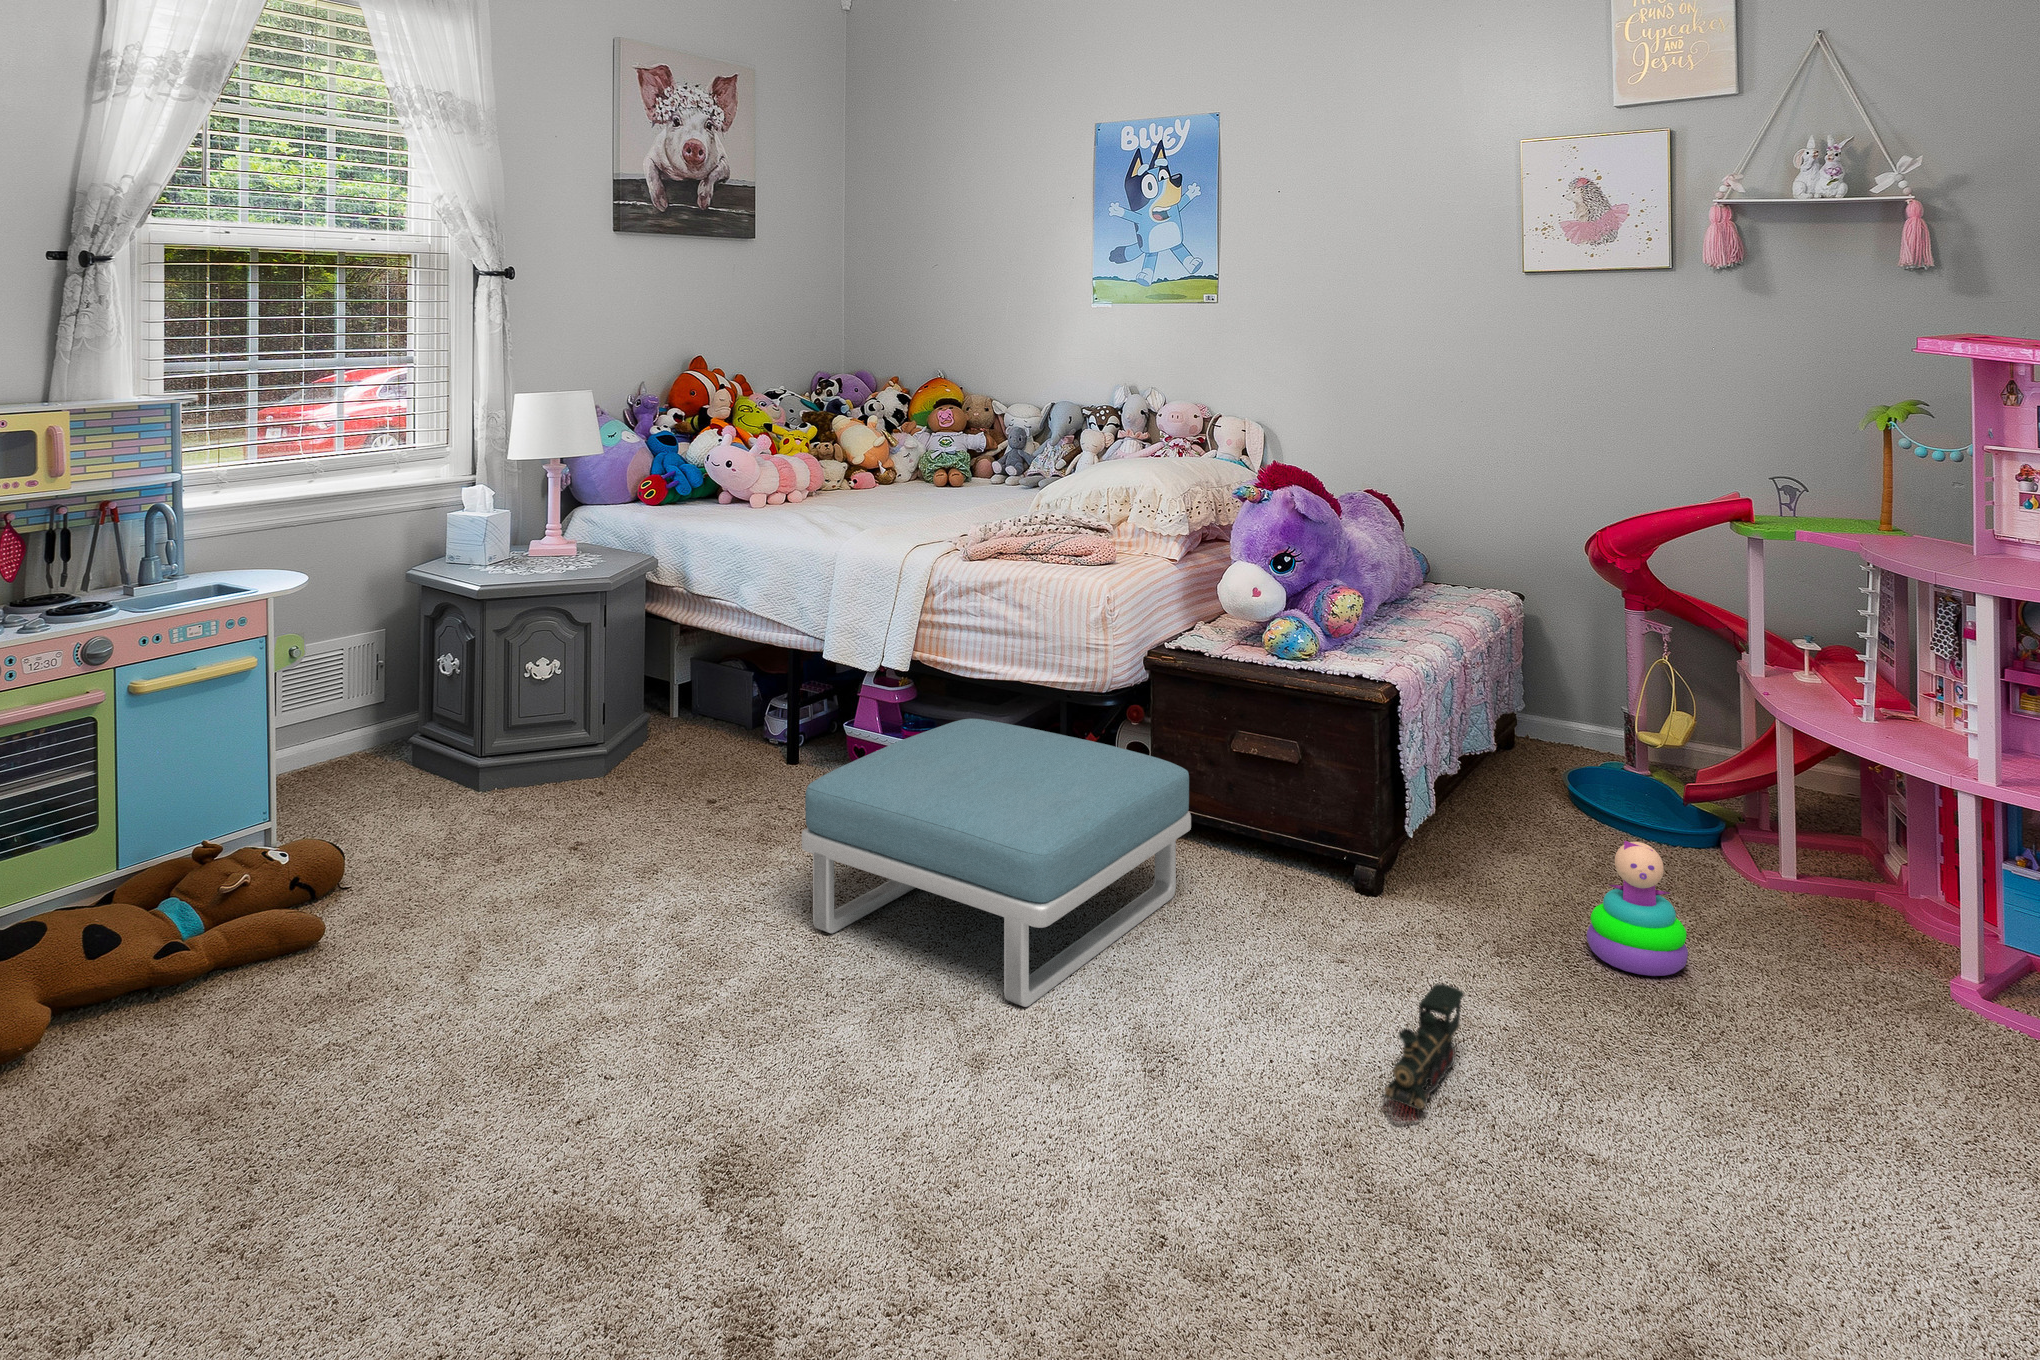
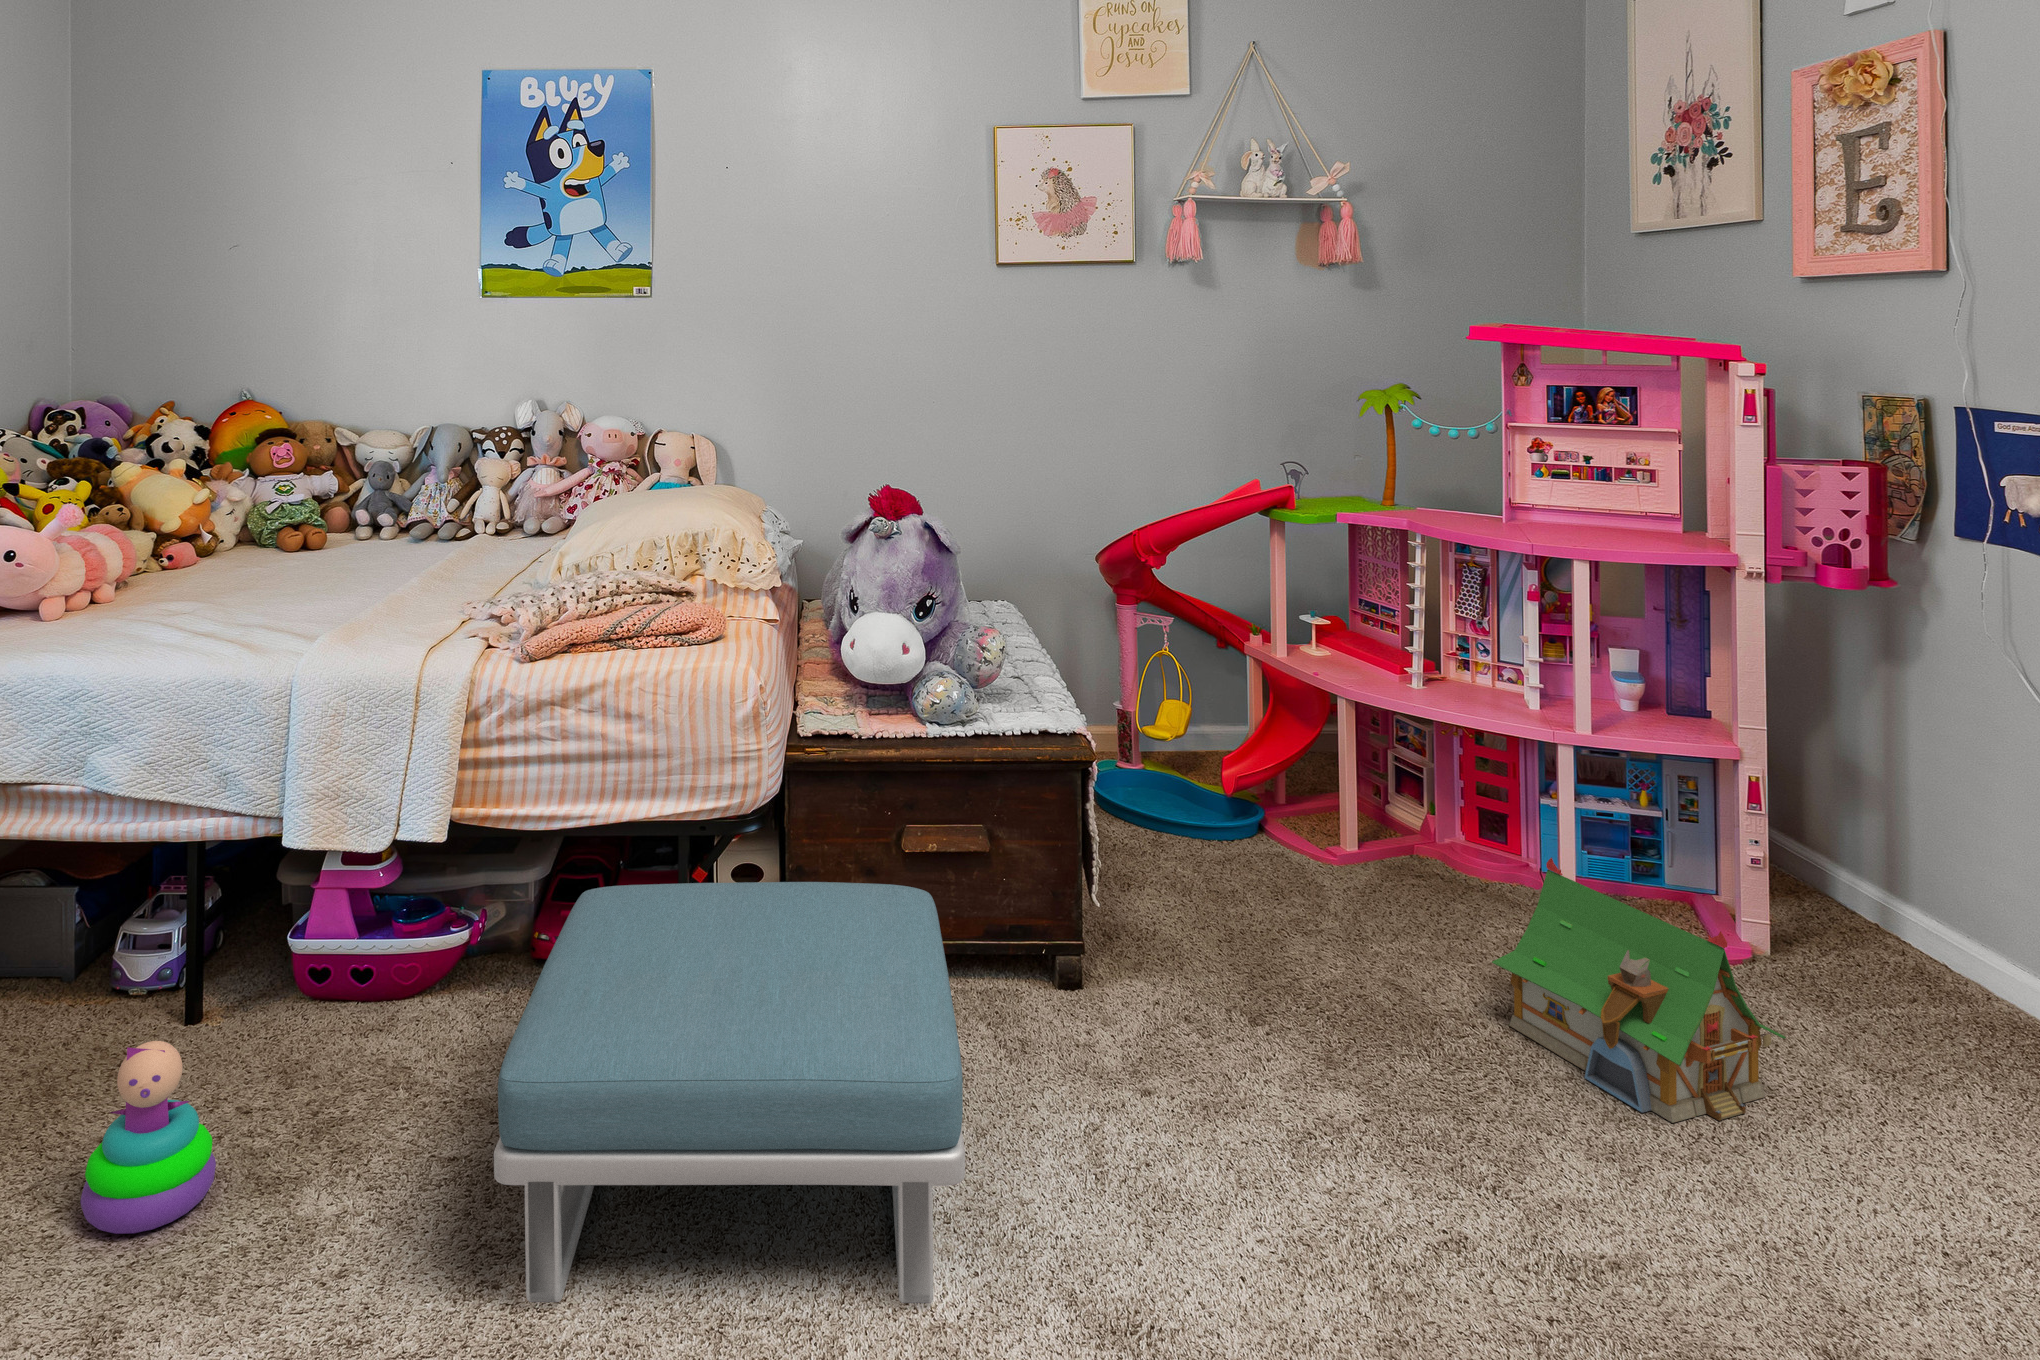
stacking toy: present [1587,841,1688,976] -> present [80,1041,216,1234]
toy house: none [1735,883,1998,1169] -> present [1492,857,1786,1123]
toy train: present [1383,983,1464,1123] -> none [1339,1076,1443,1271]

